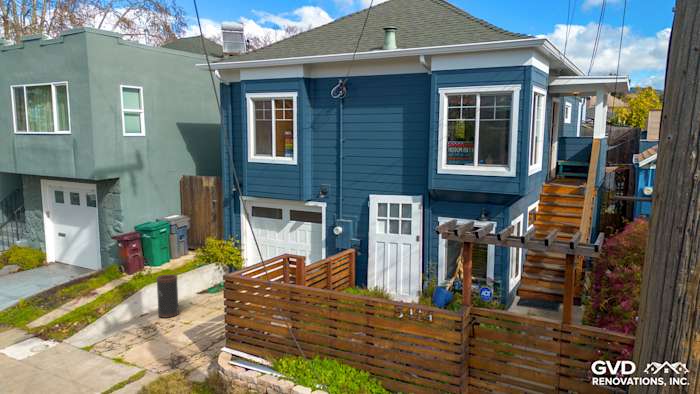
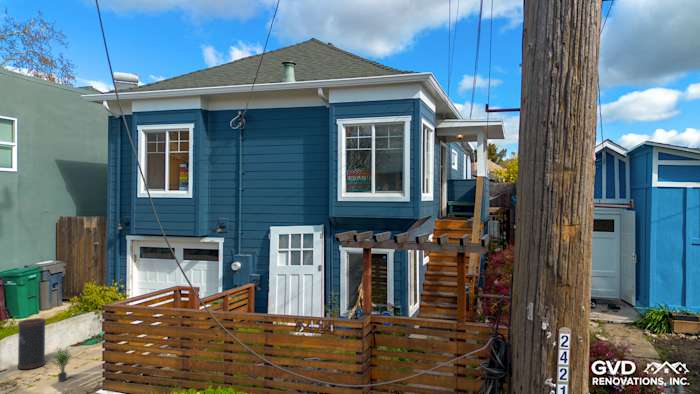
potted plant: none [180,301,203,333] -> present [53,348,71,382]

